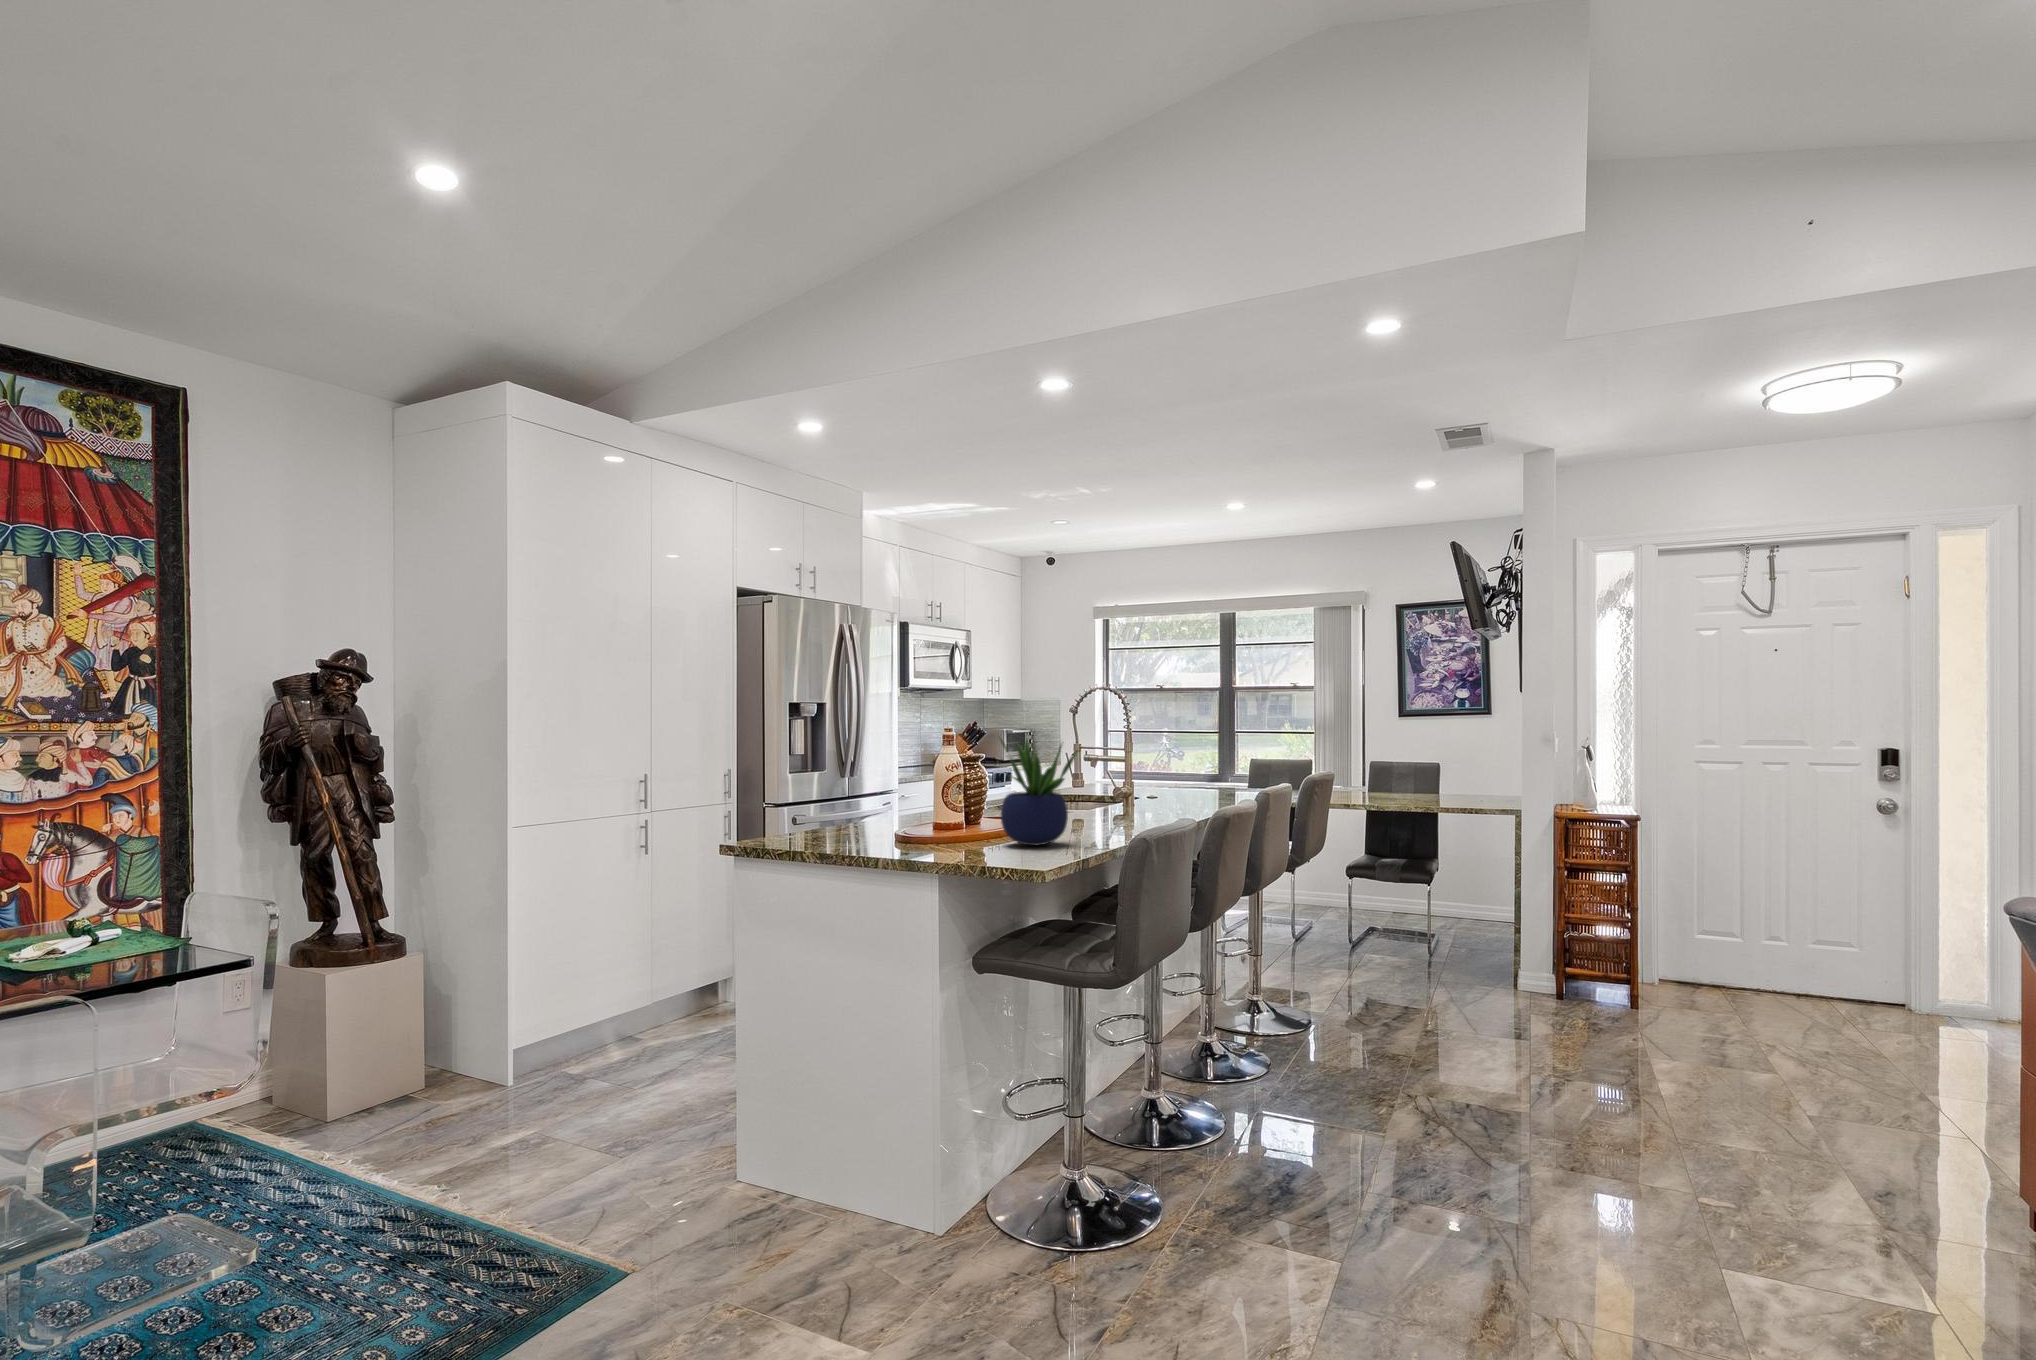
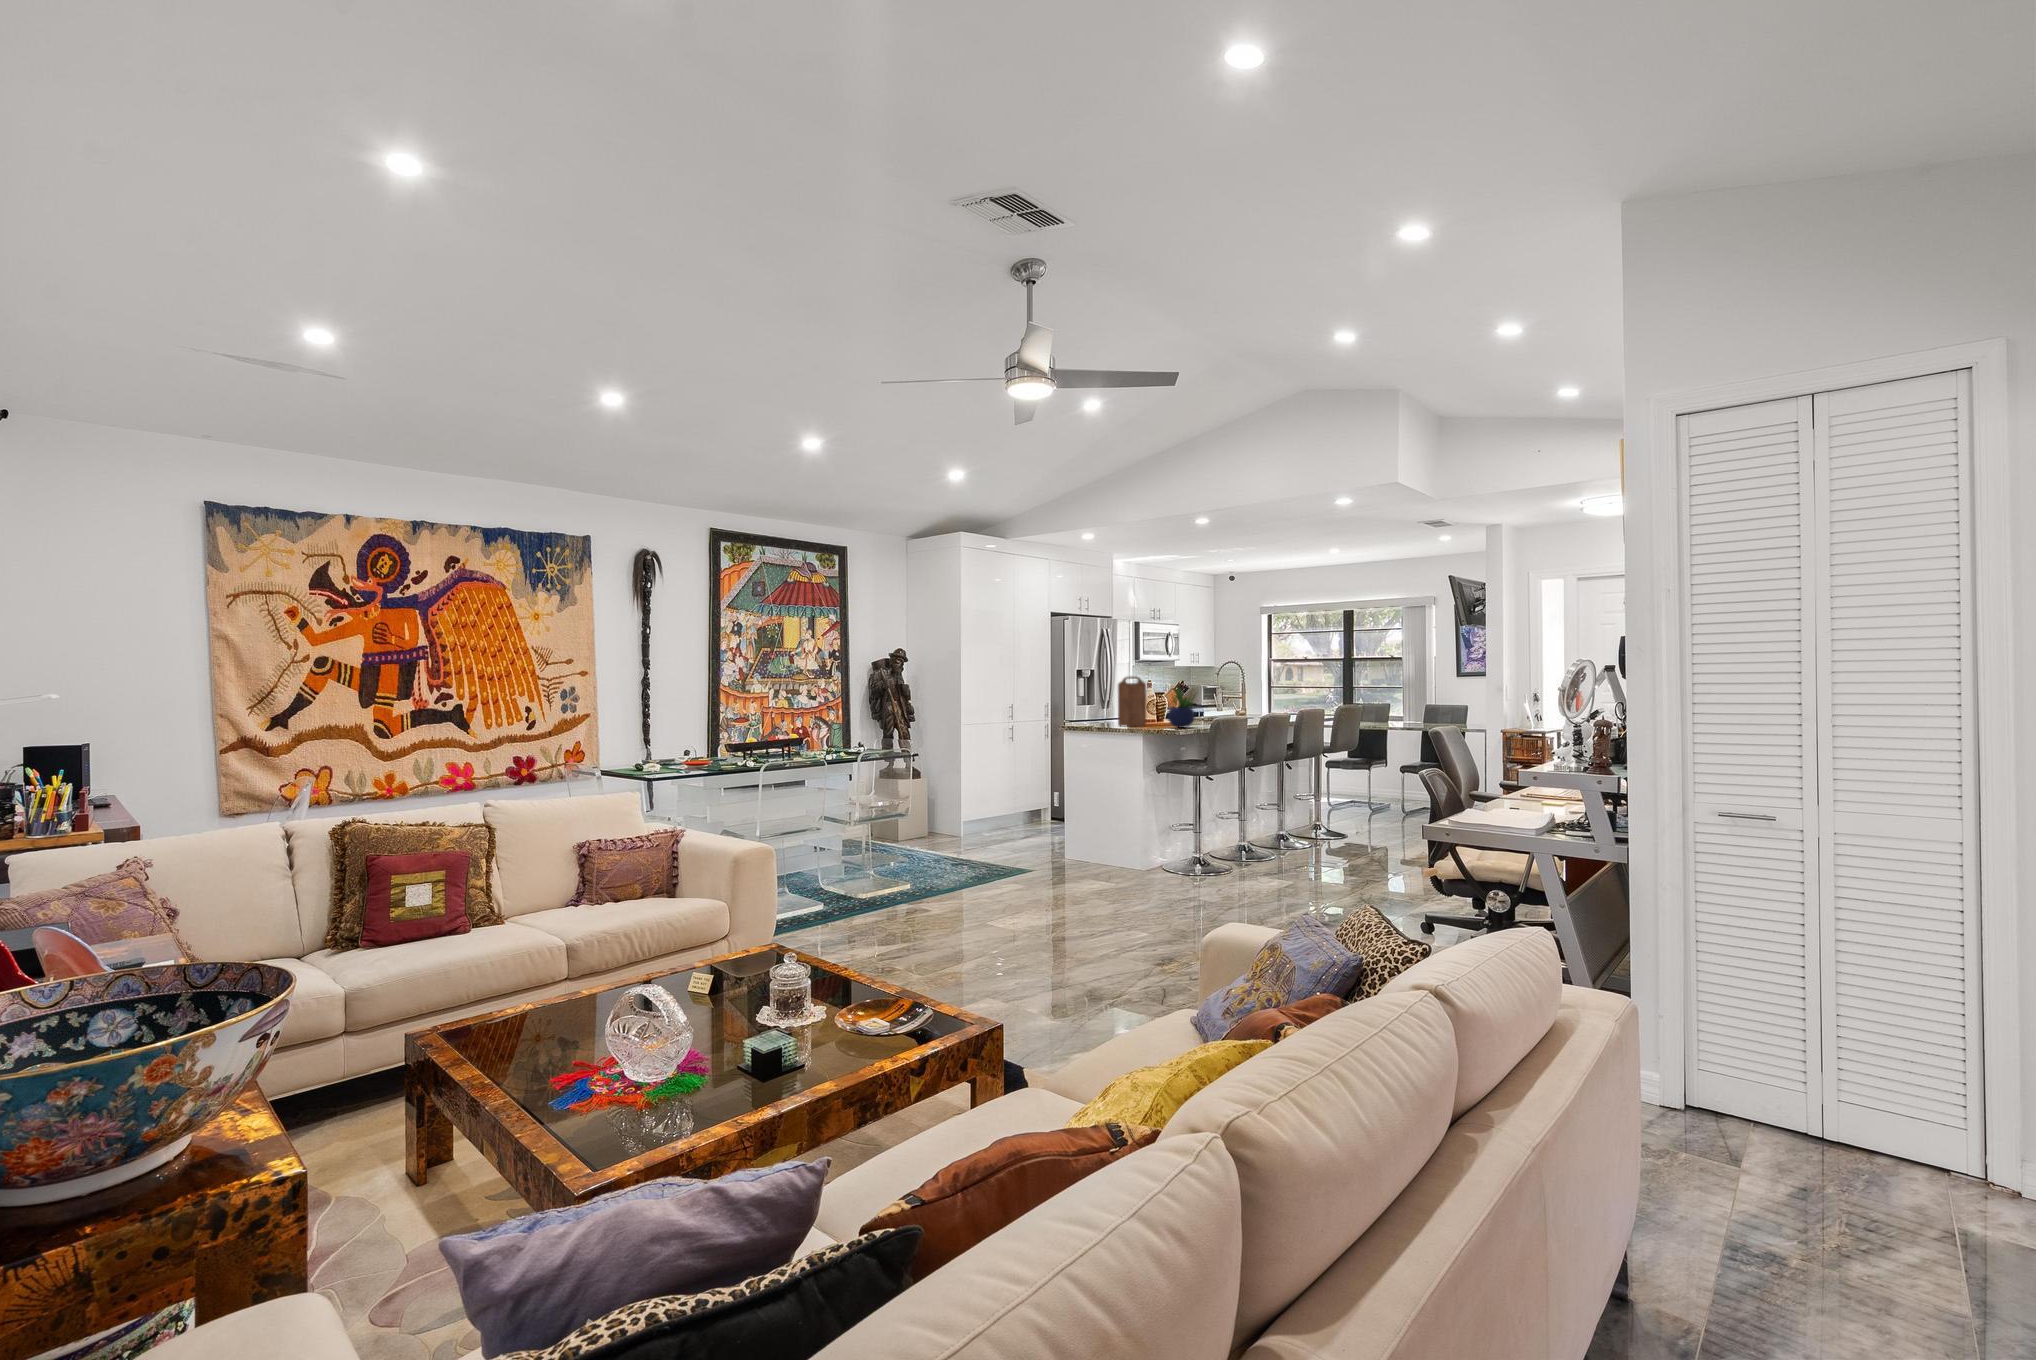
cutting board: none [872,715,941,839] -> present [1118,676,1146,726]

